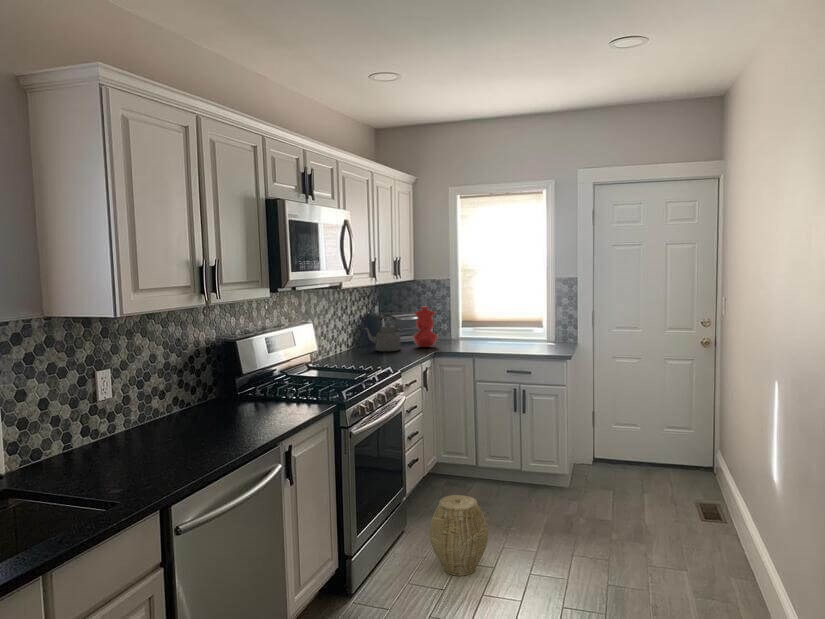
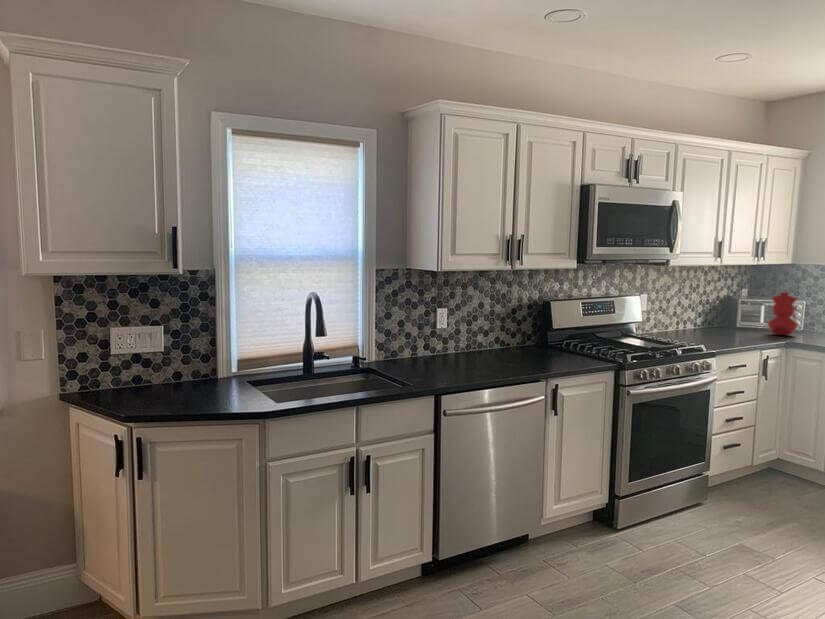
kettle: present [364,315,401,351] -> none [710,297,750,334]
woven basket: present [430,495,488,576] -> none [703,472,767,550]

